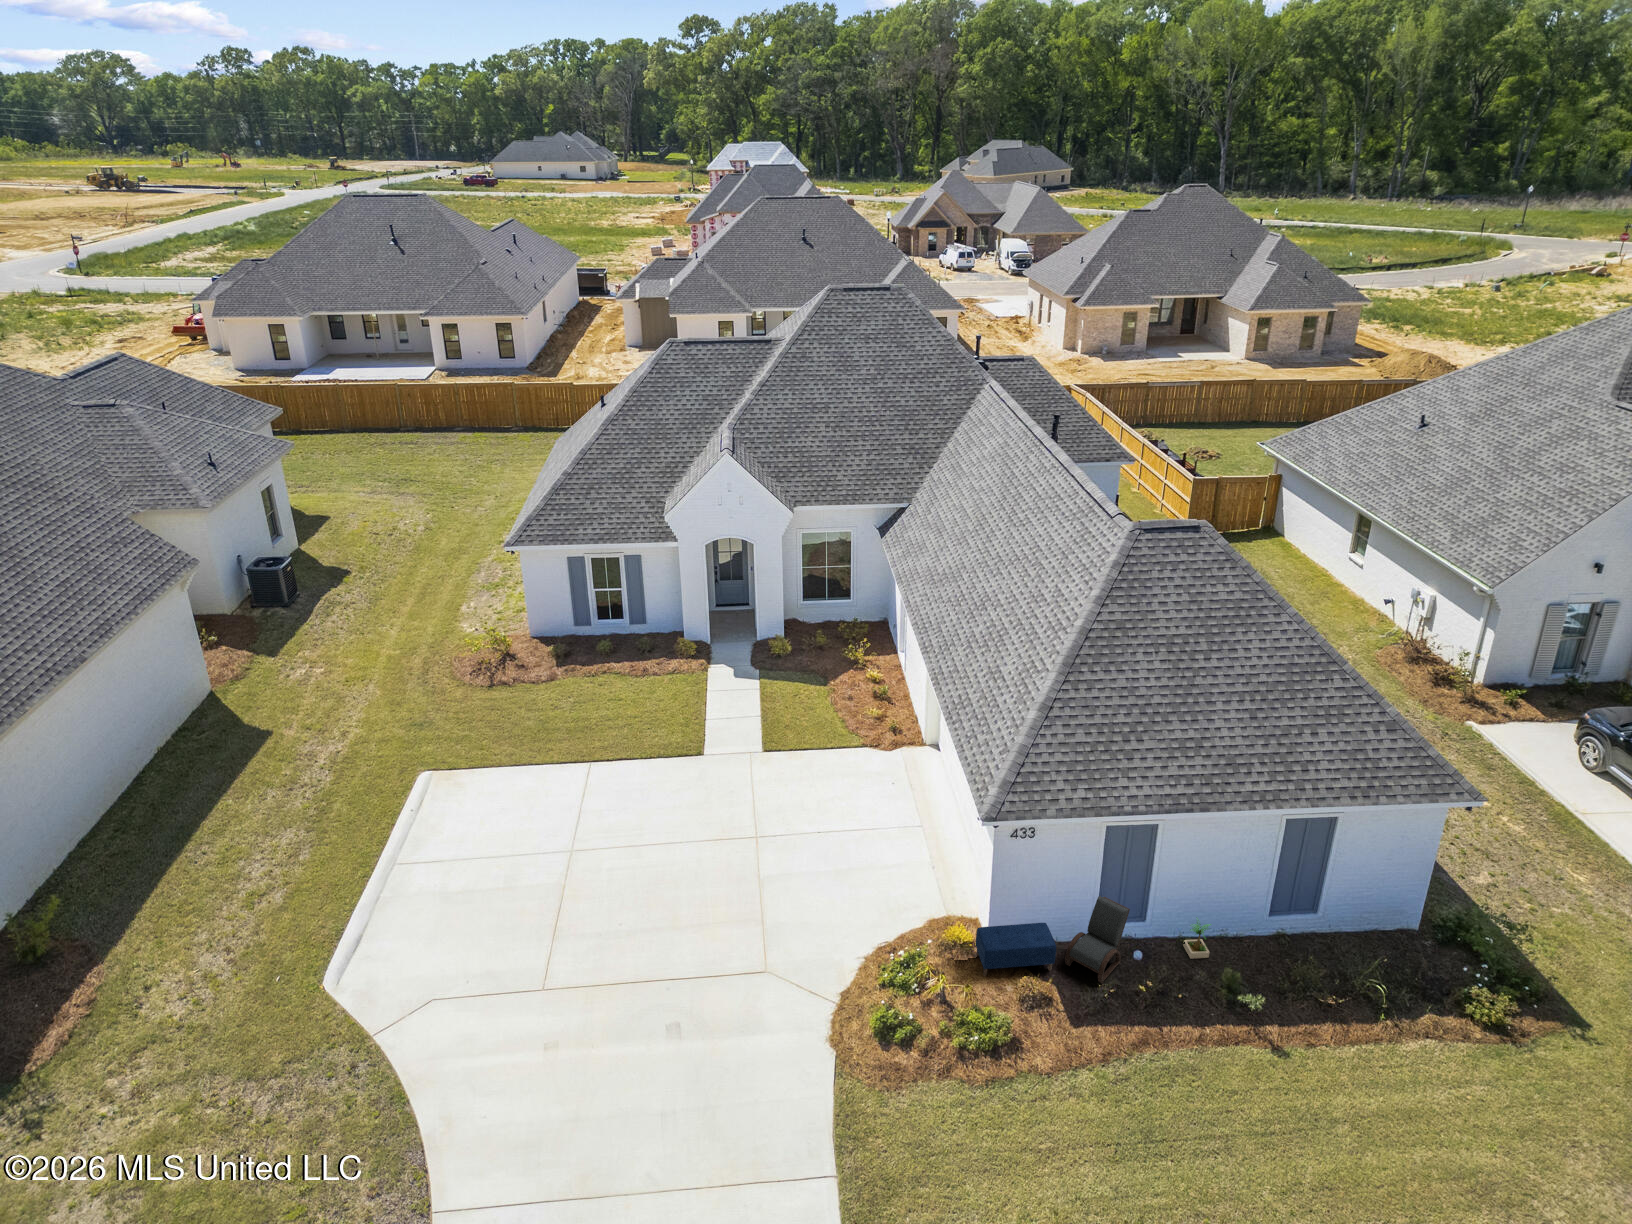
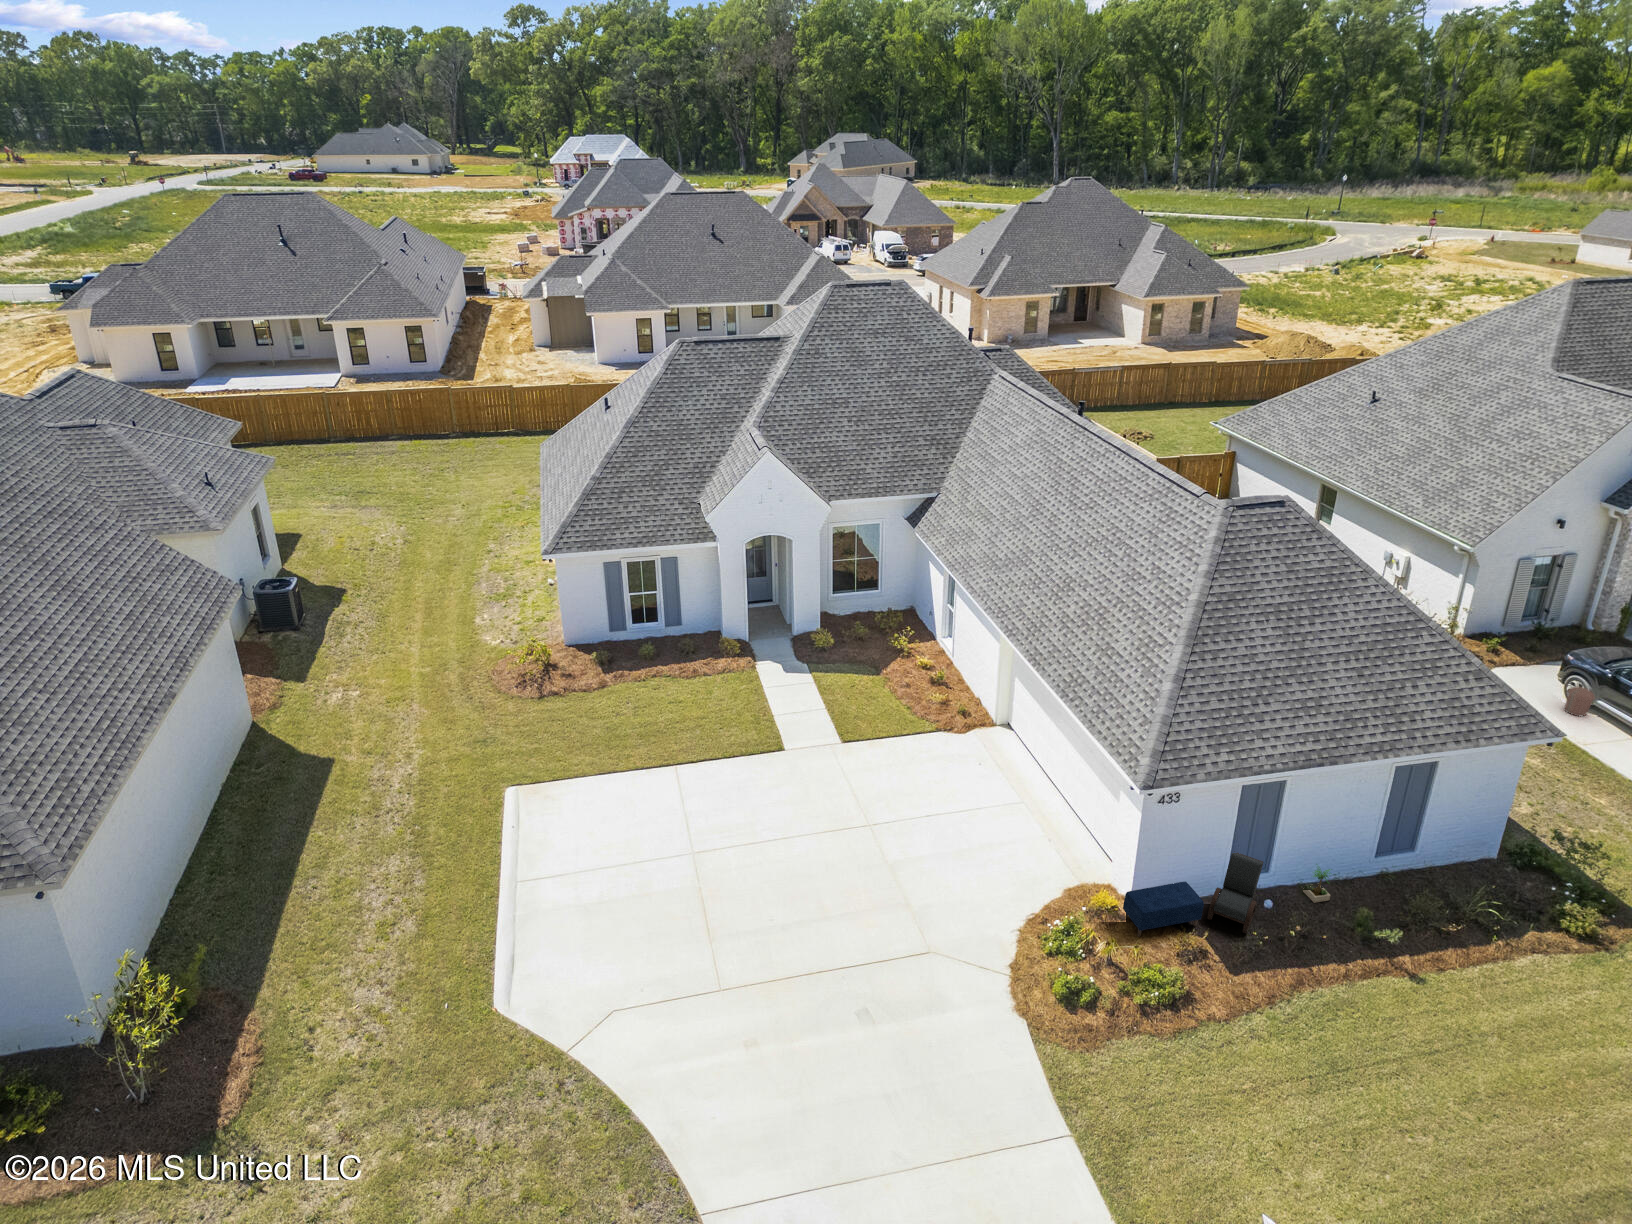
trash can: none [1573,749,1608,783] -> present [1564,687,1595,716]

